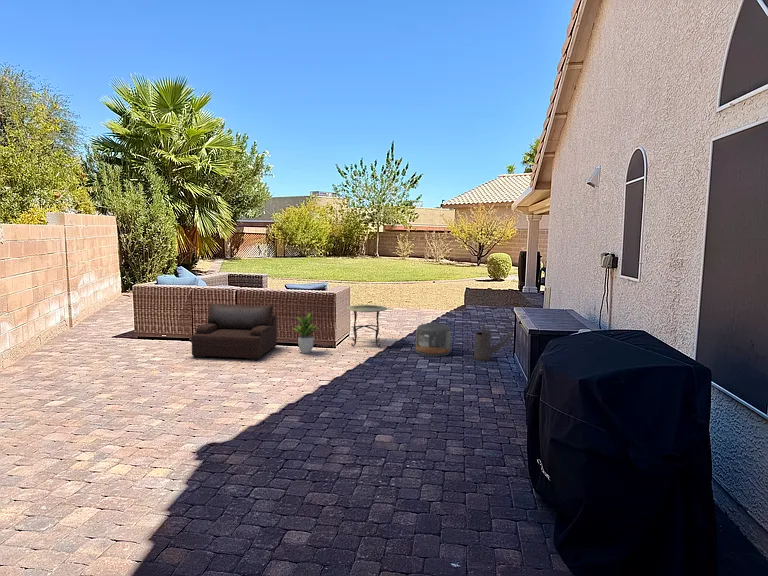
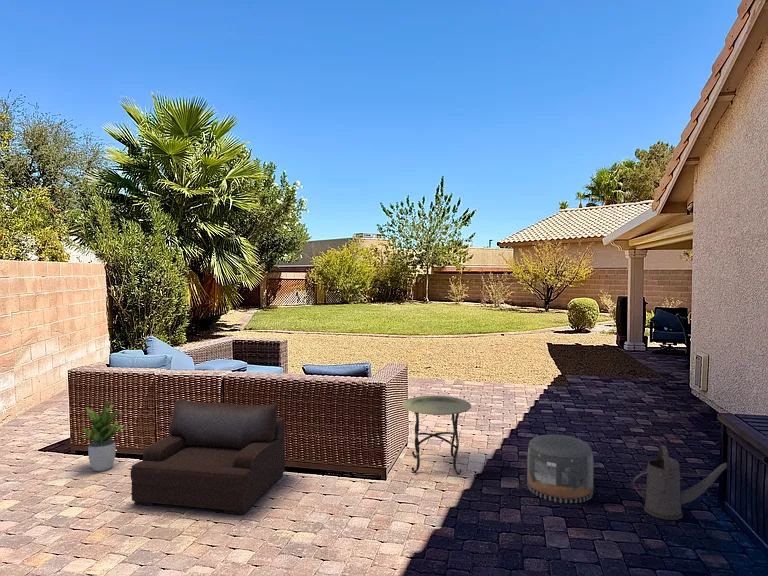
potted plant: present [293,312,319,354] -> present [80,401,127,471]

